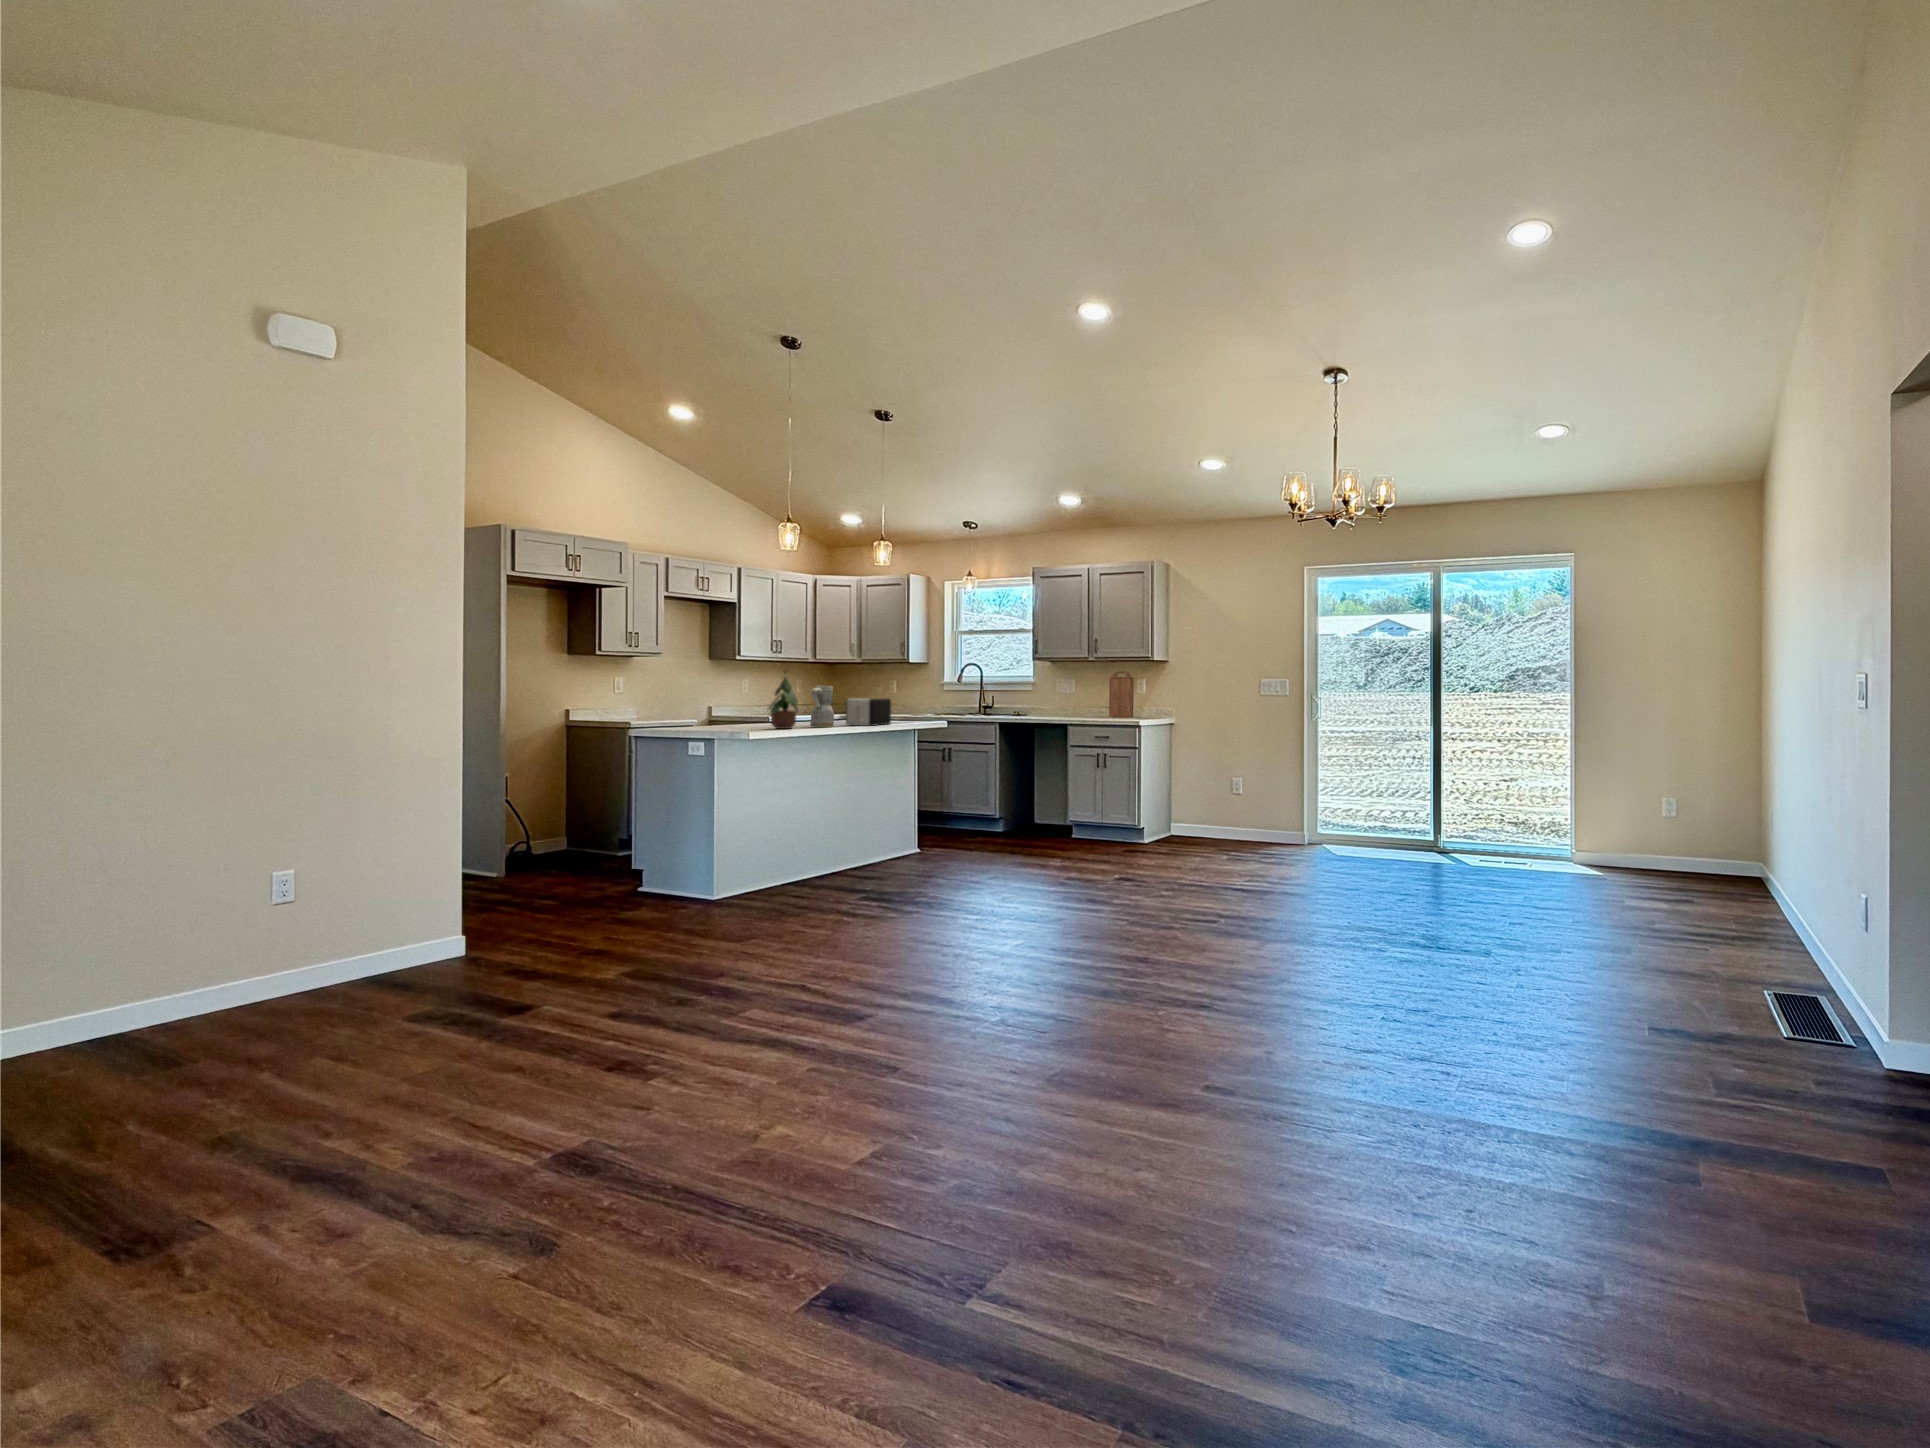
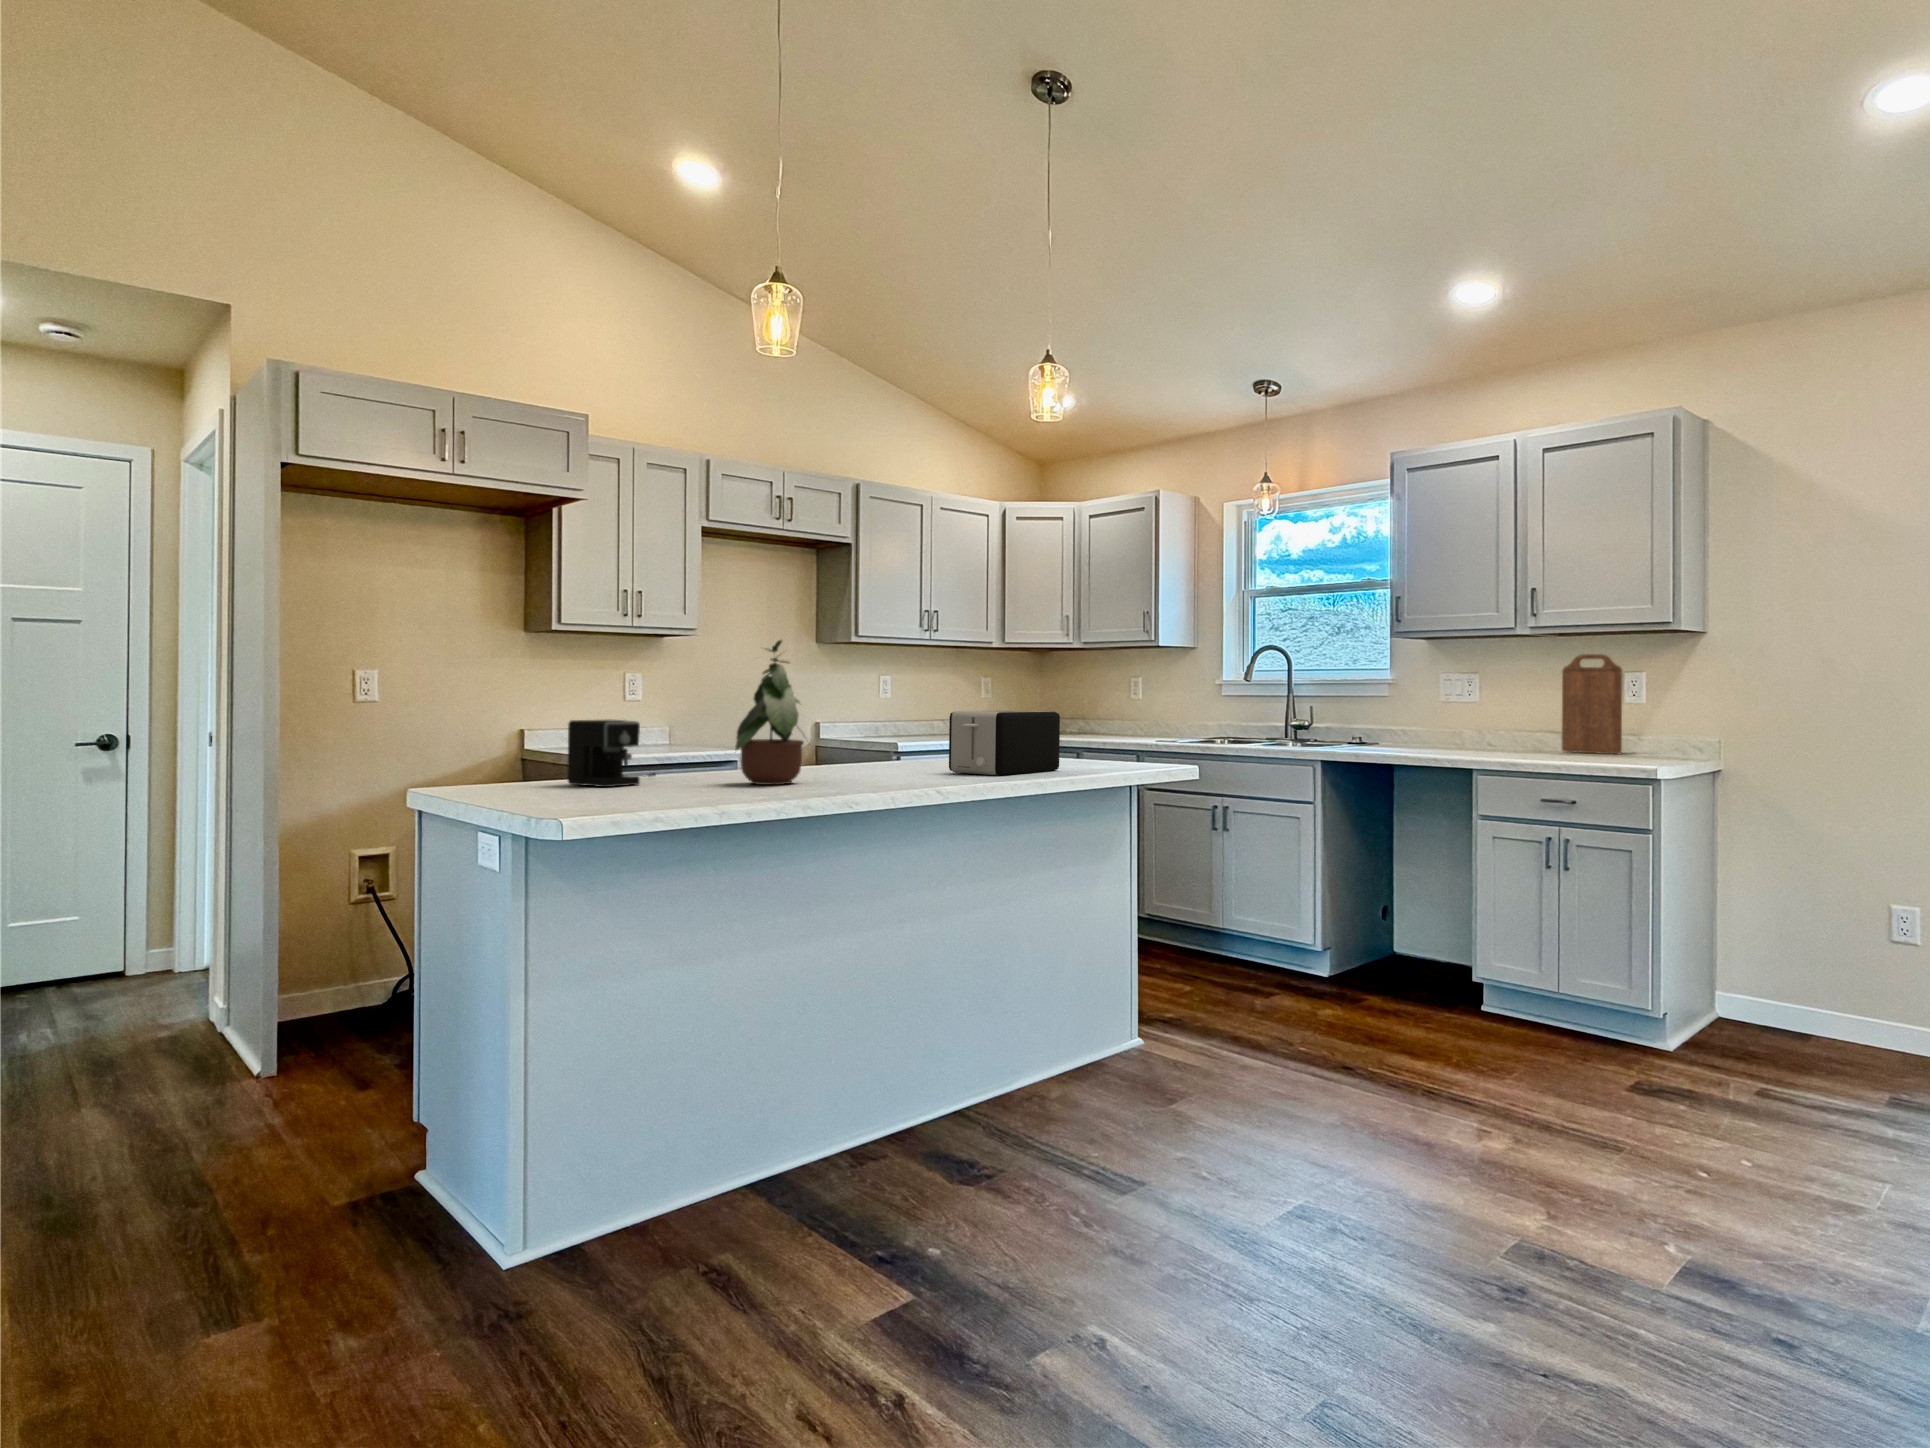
ceramic pitcher: present [810,685,834,727] -> none [852,681,911,779]
coffee maker: none [696,703,729,730] -> present [567,720,656,787]

